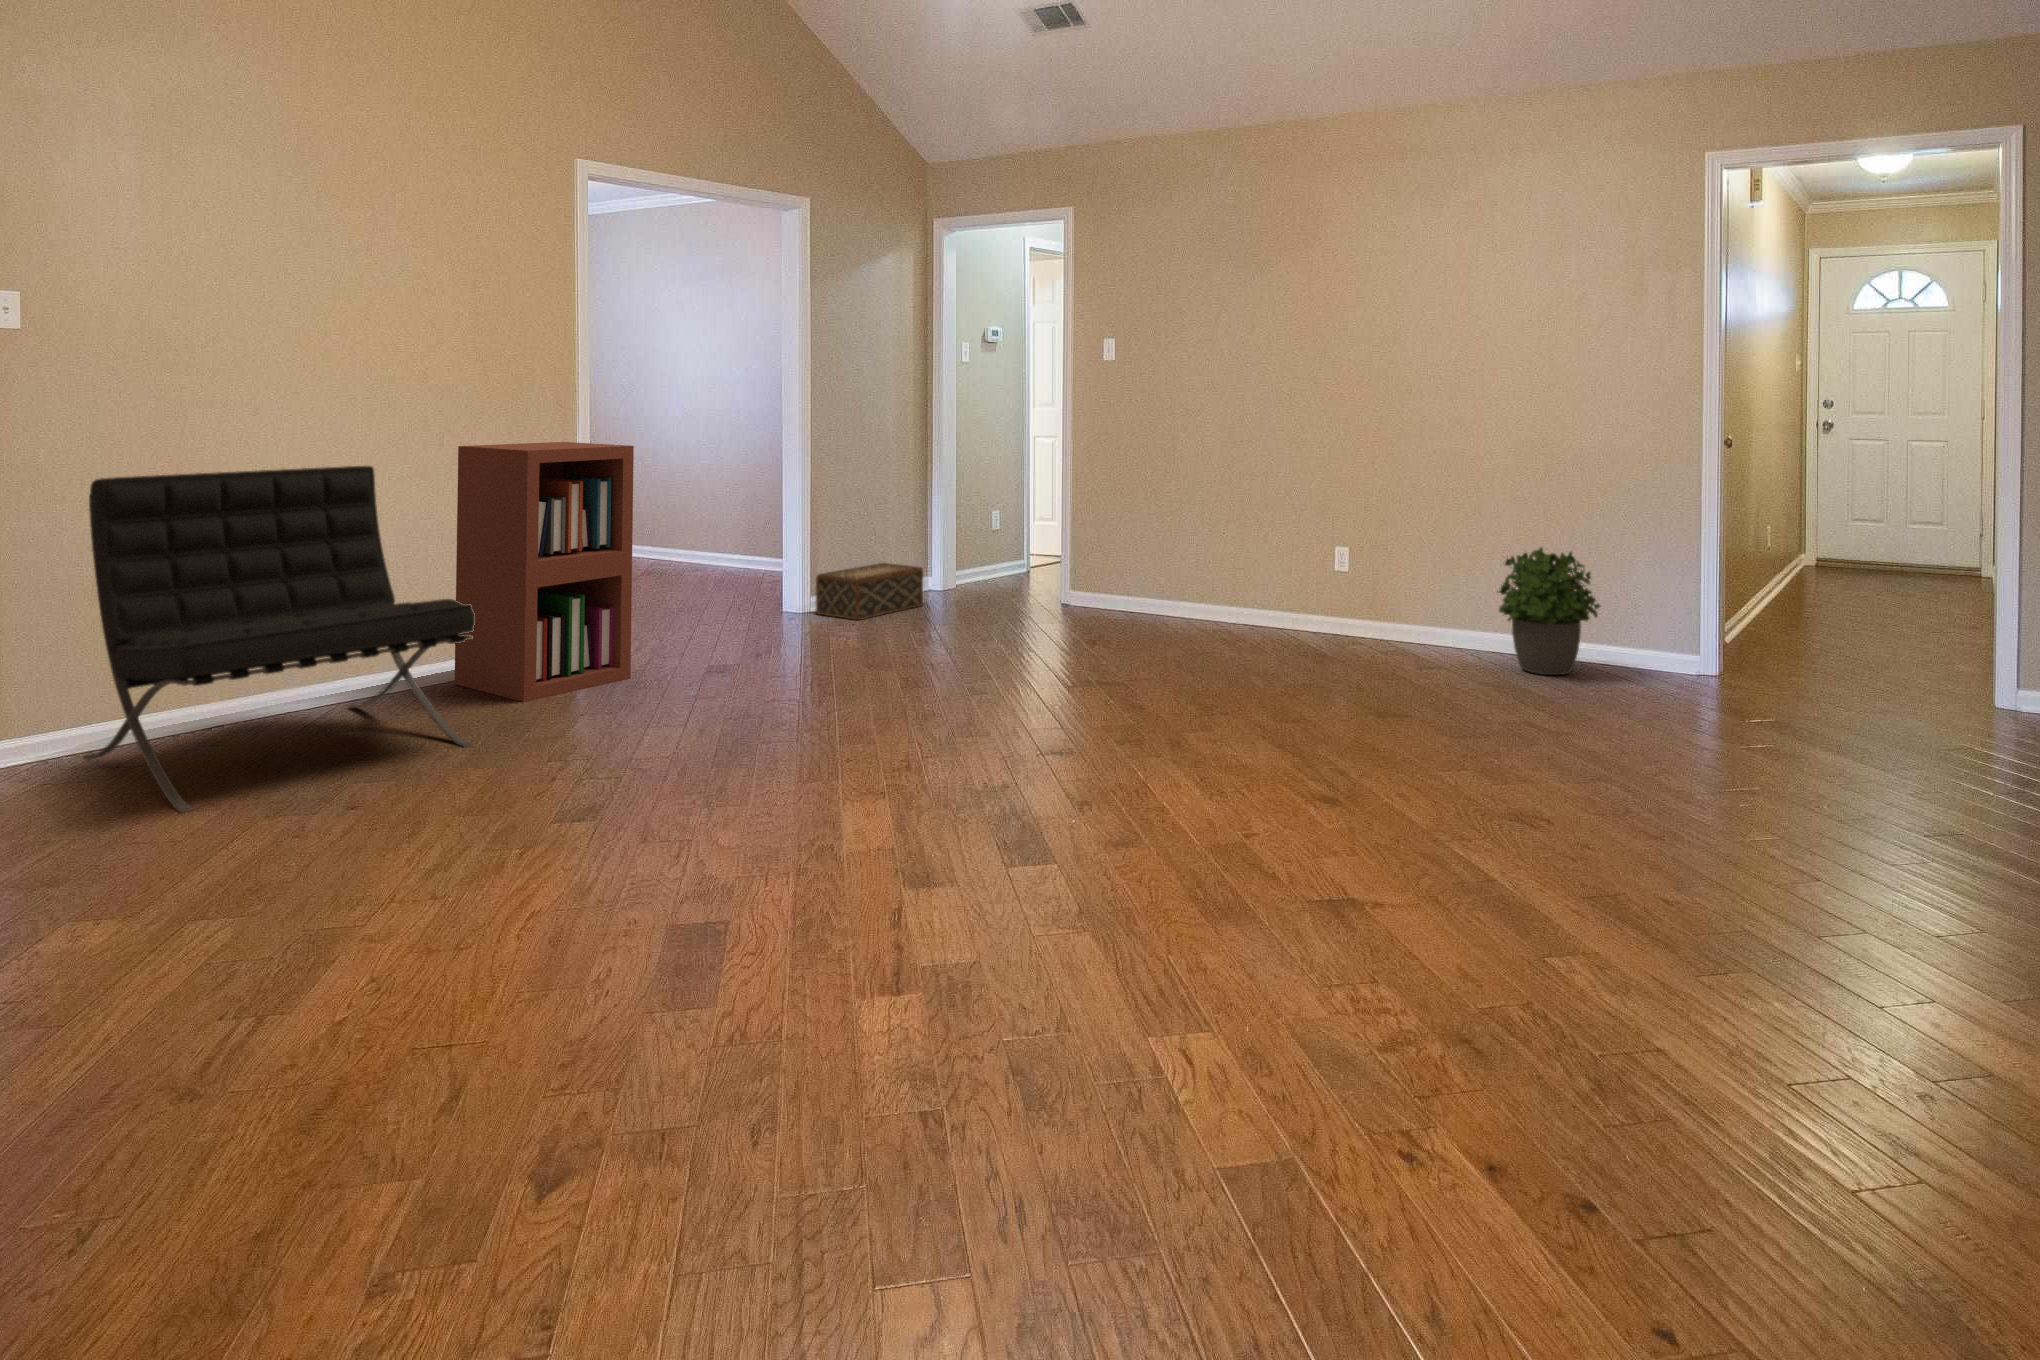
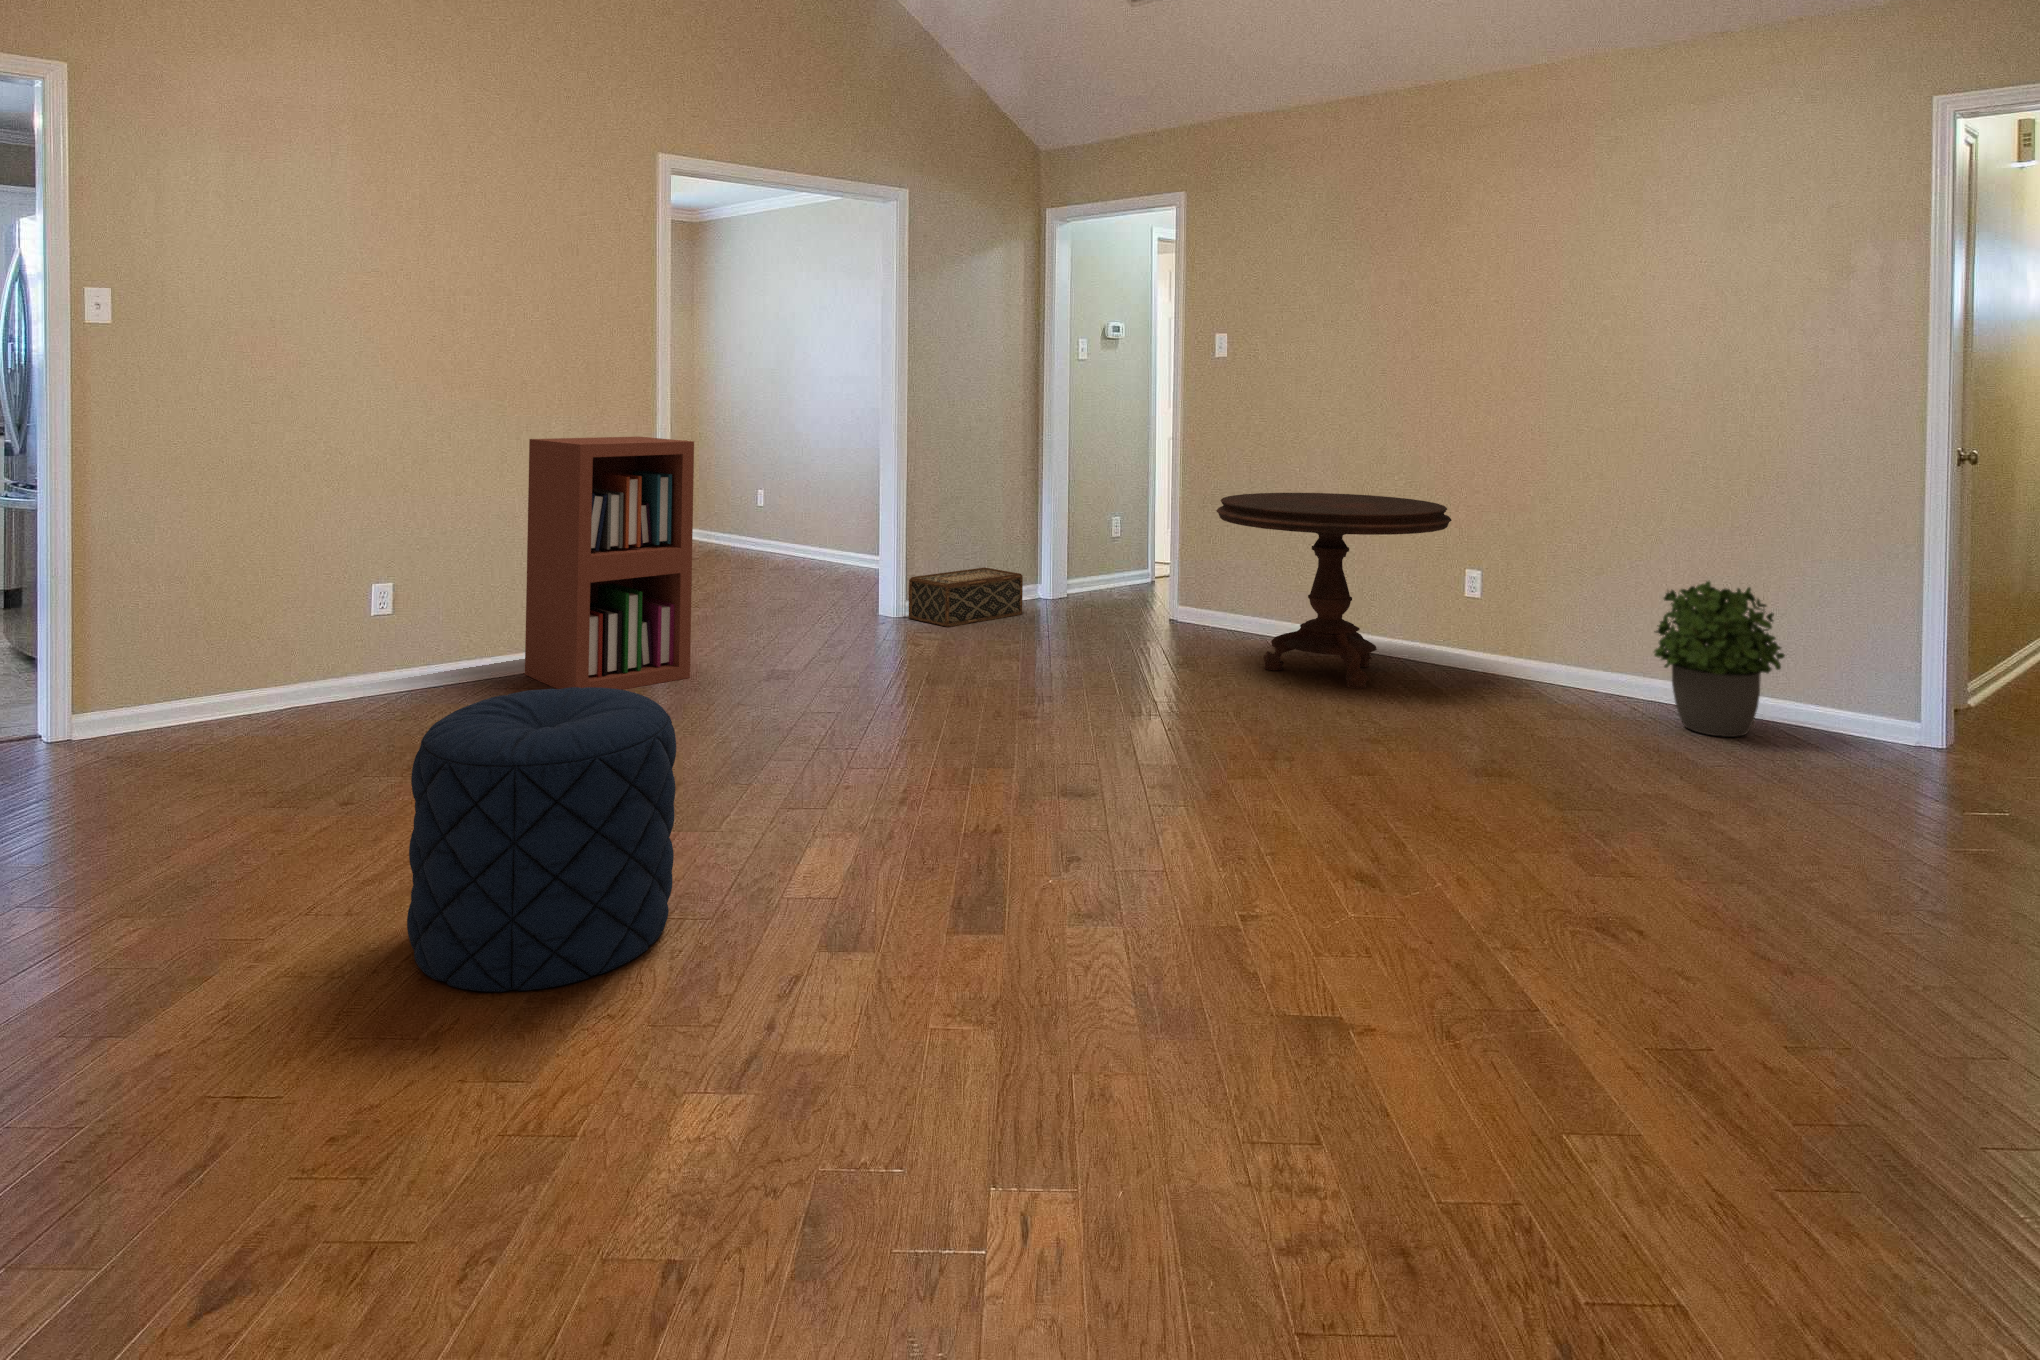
lounge chair: present [83,466,475,812] -> none [159,457,502,794]
side table: none [1124,483,1328,654] -> present [1216,493,1452,689]
pouf: none [521,674,762,947] -> present [407,687,676,992]

